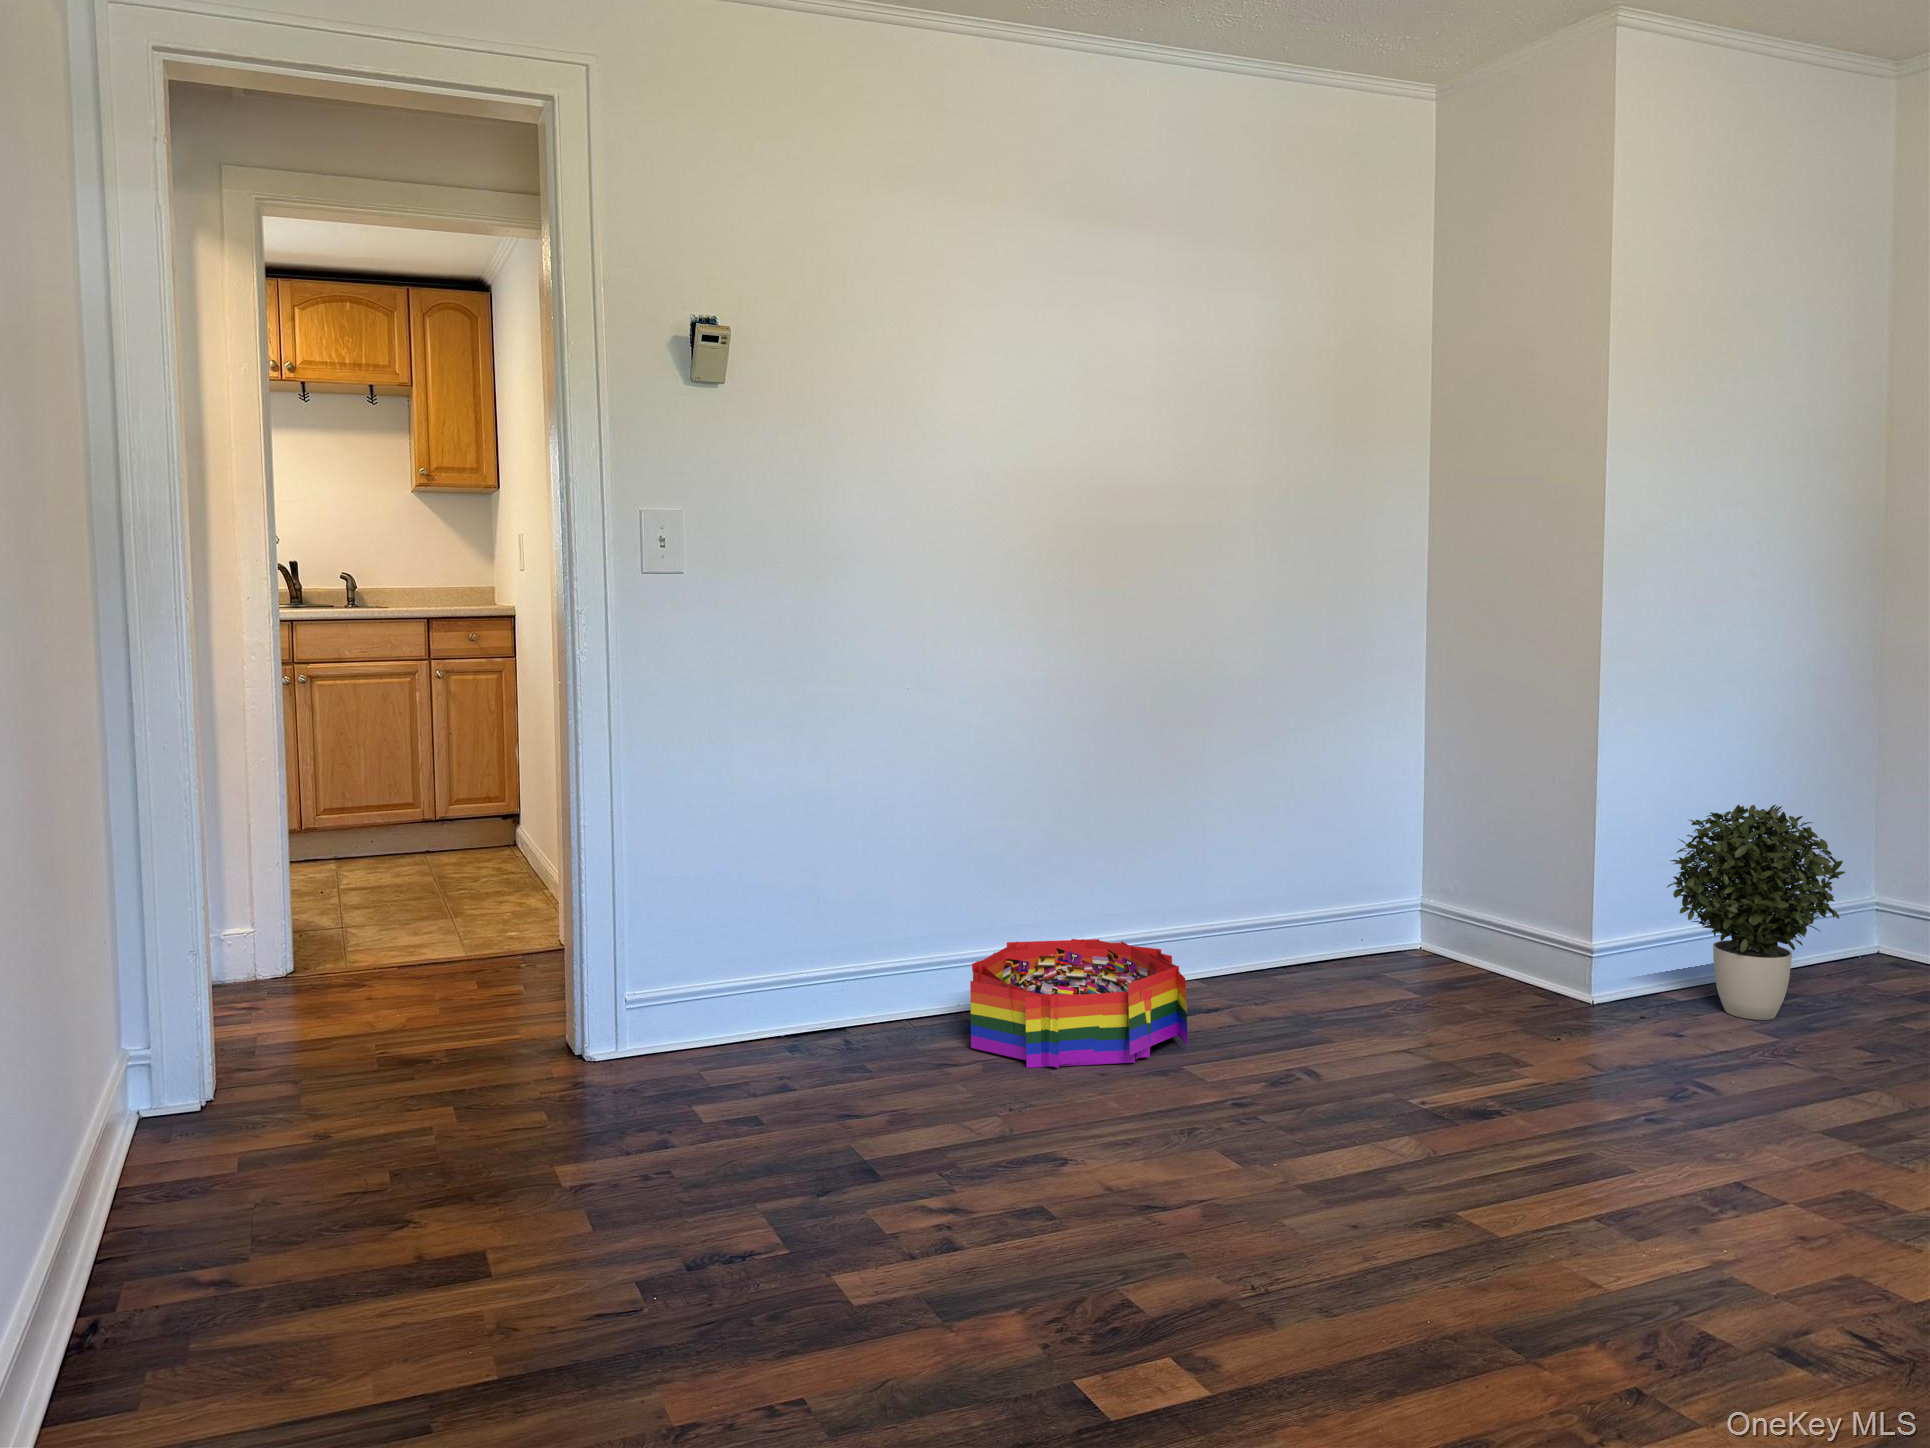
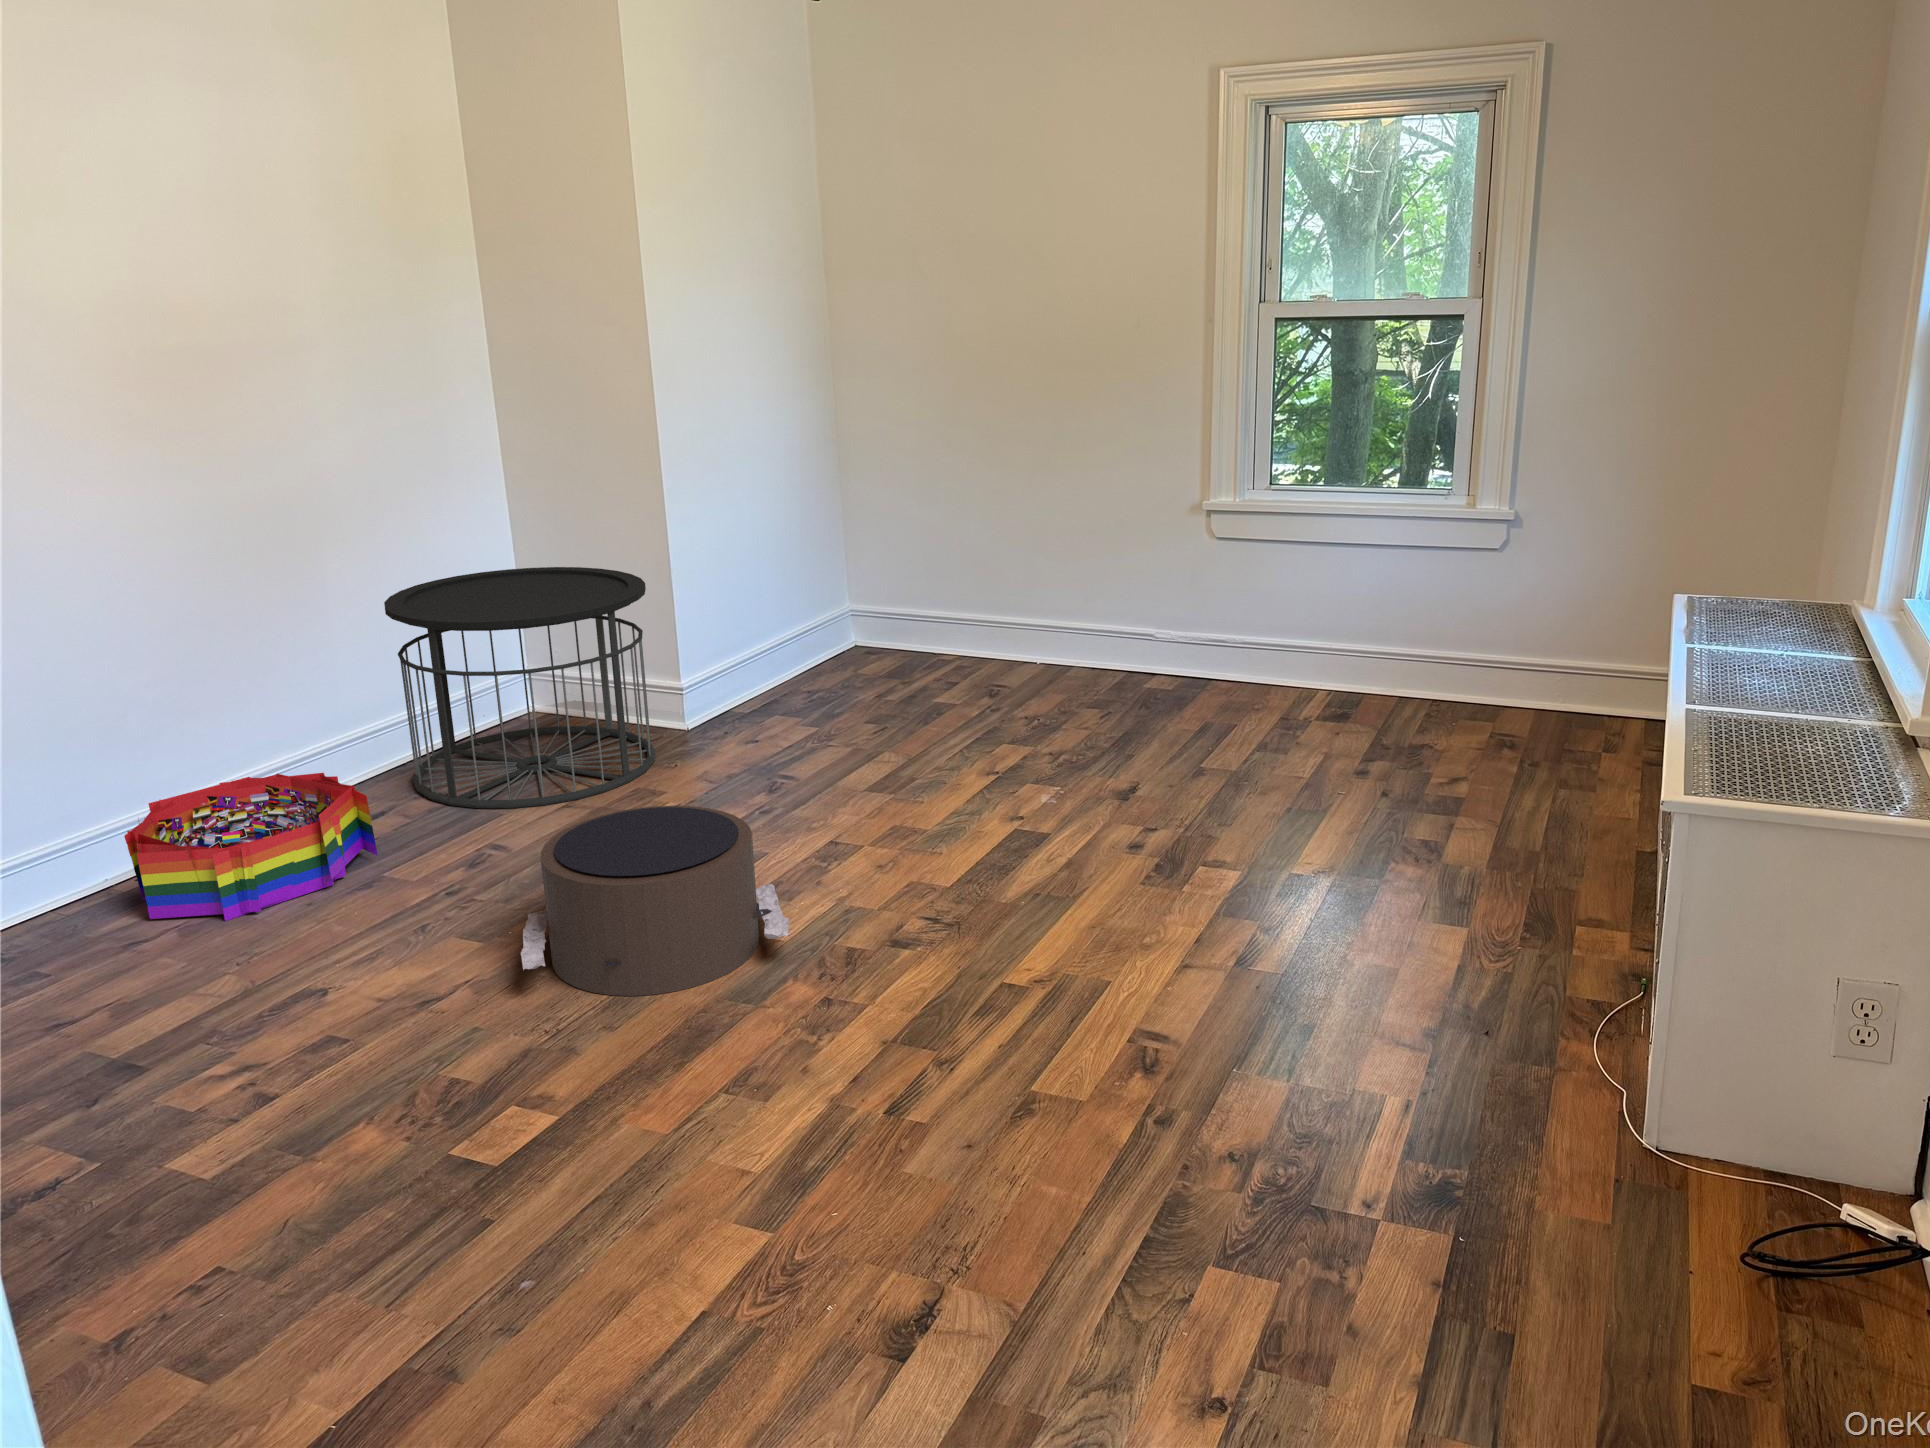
side table: none [1258,781,1551,1046] -> present [384,567,655,808]
potted plant: present [1667,805,1845,1020] -> none [729,551,846,717]
pouf: none [1249,1050,1615,1302] -> present [521,806,789,996]

